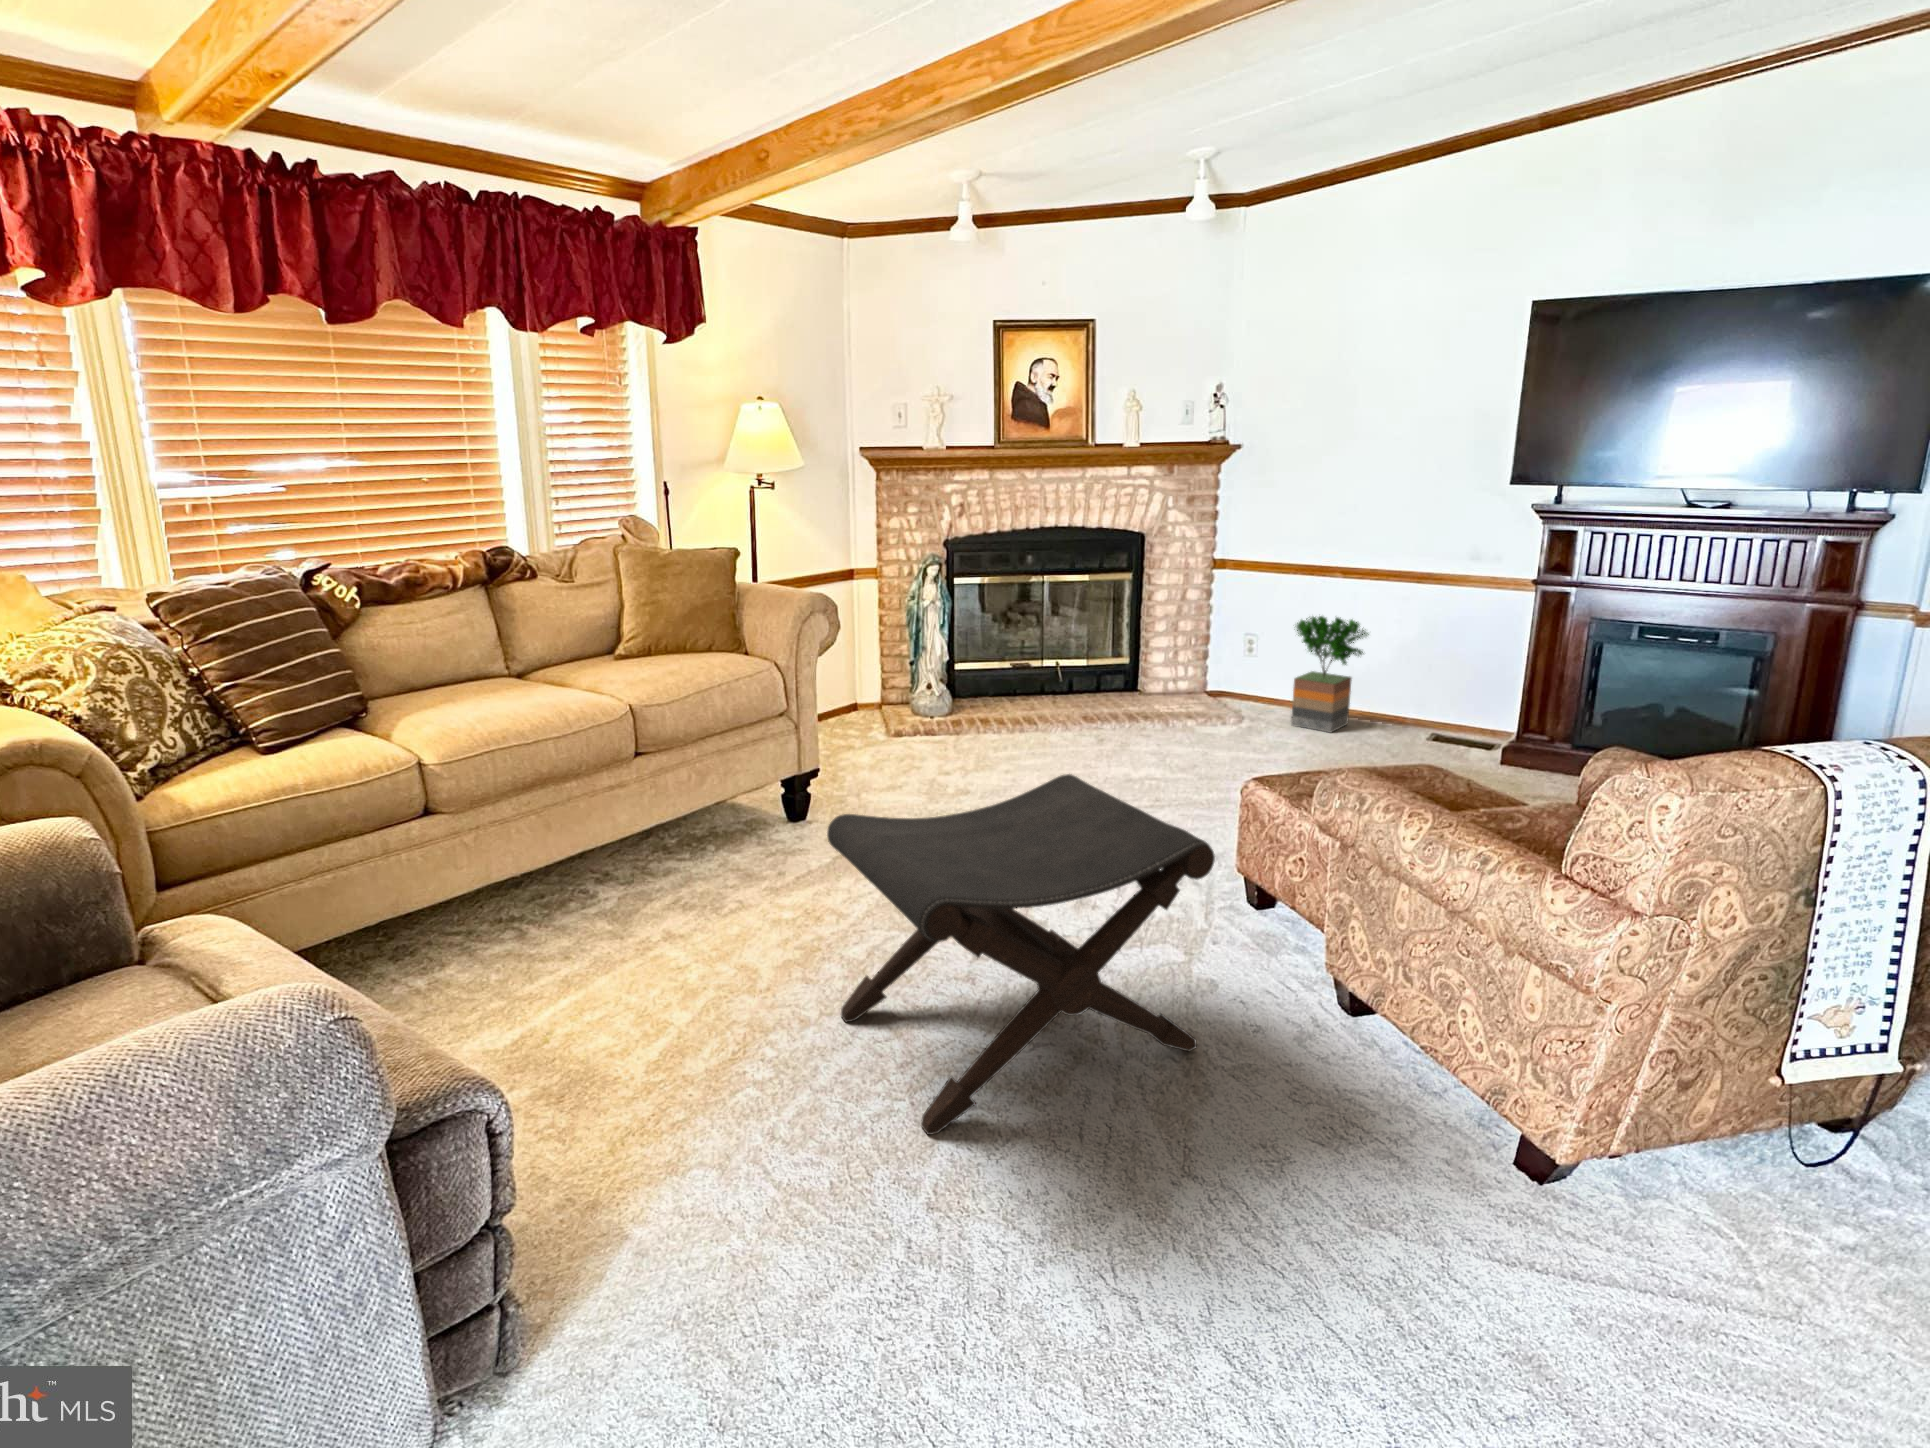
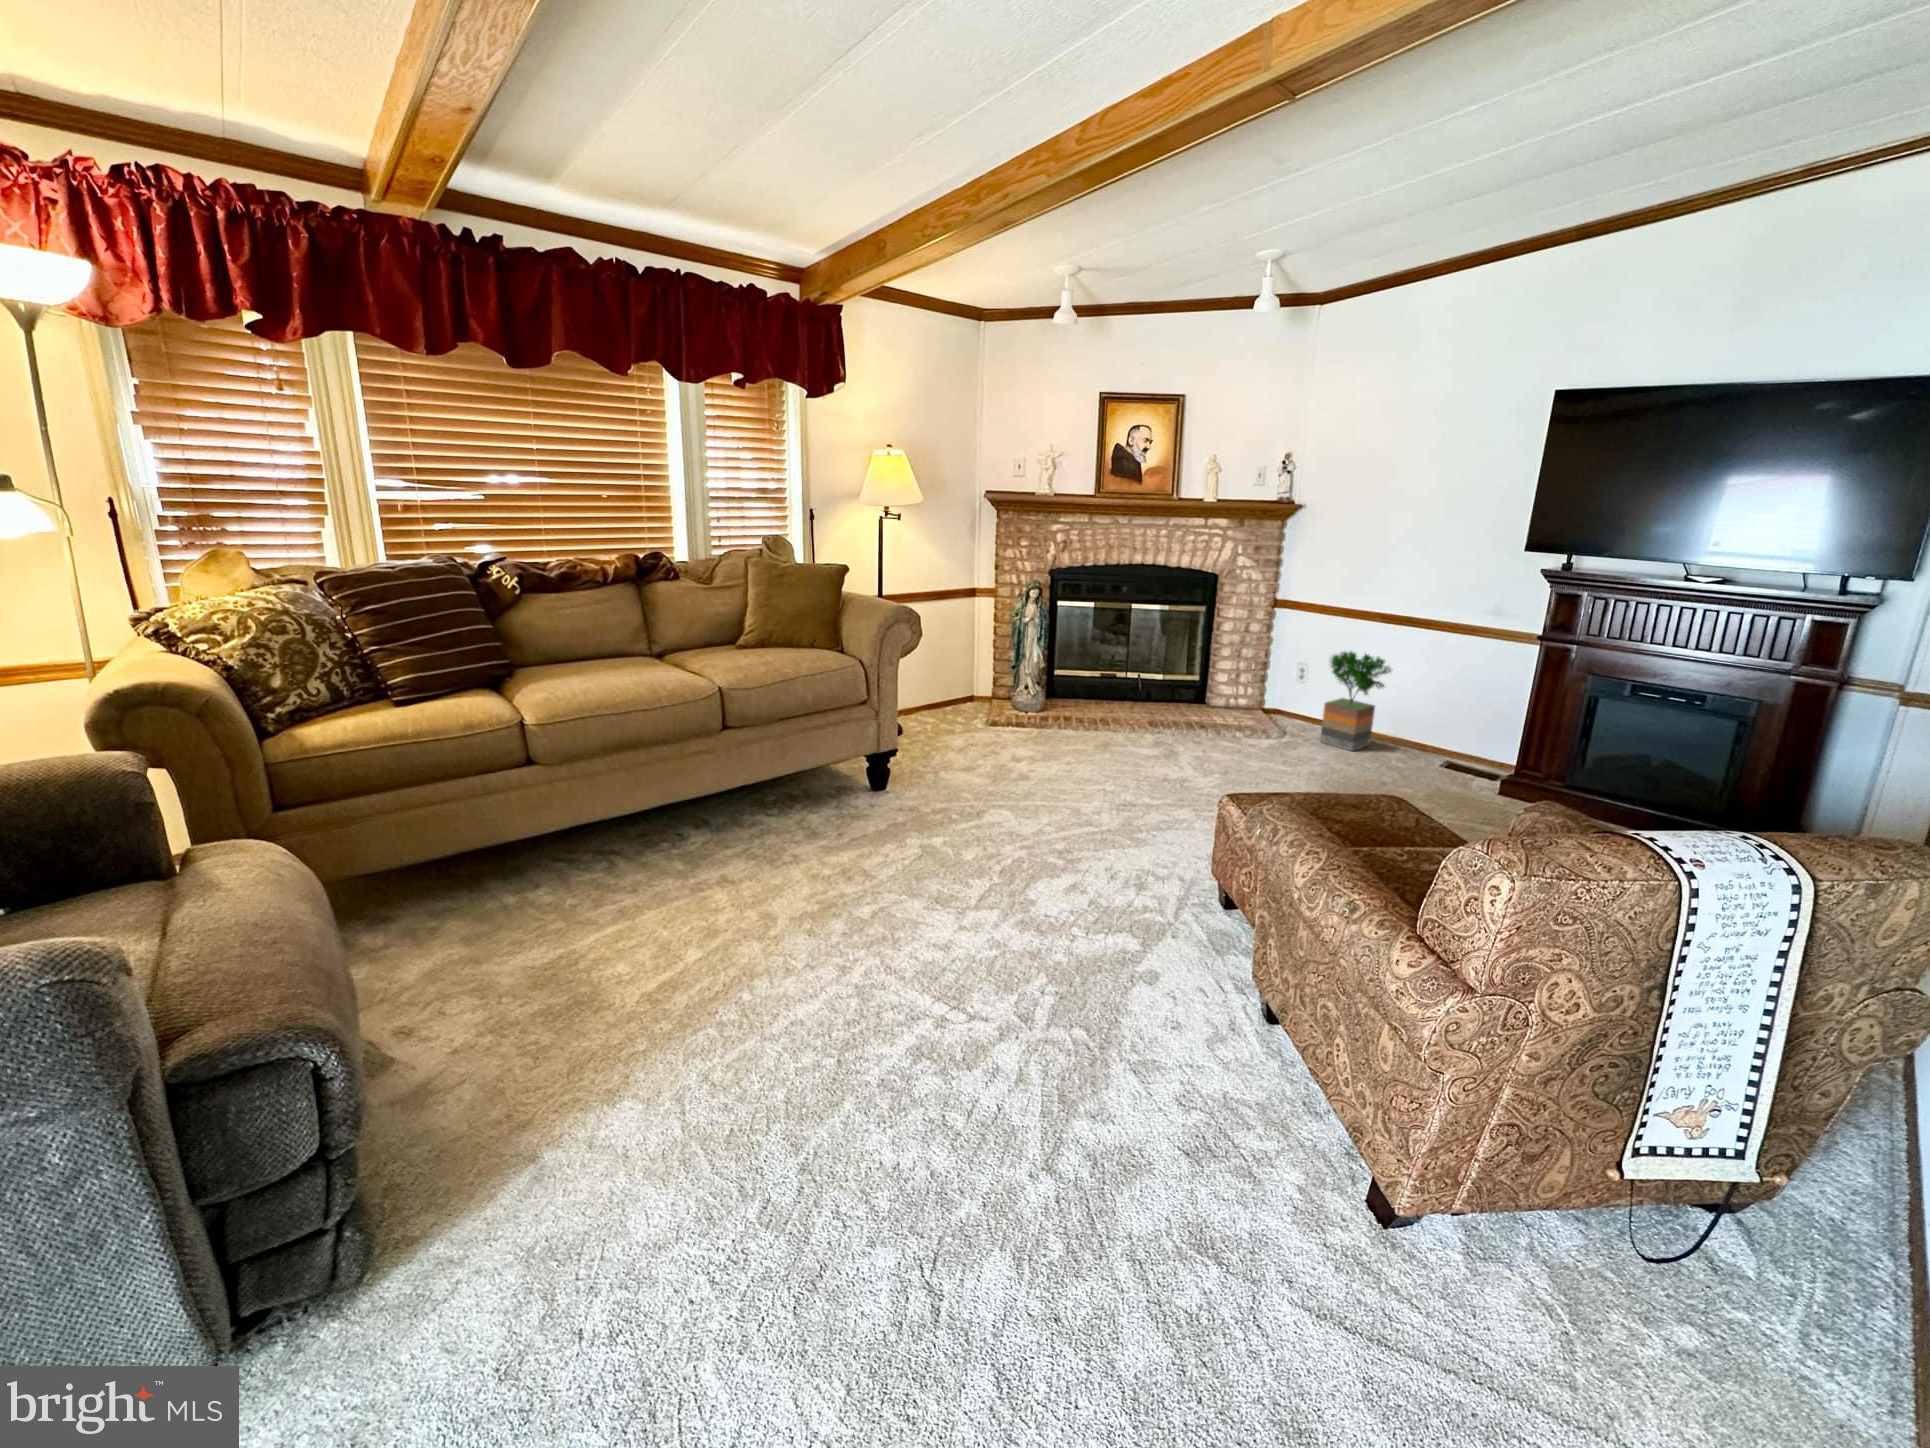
footstool: present [827,774,1215,1135] -> none [807,778,1126,1094]

